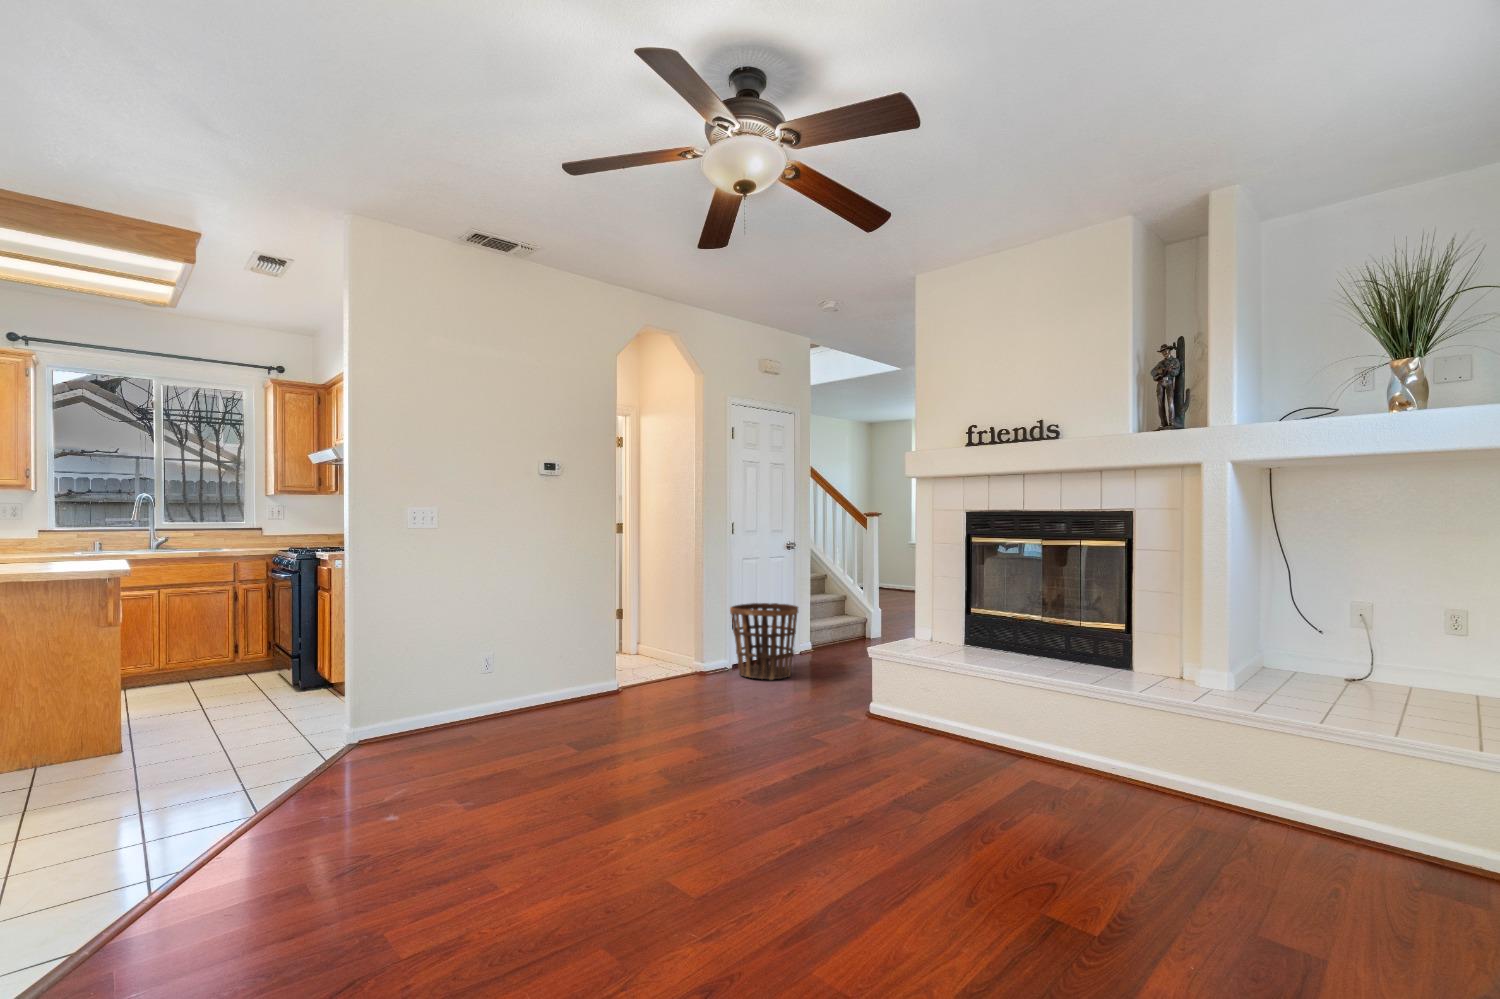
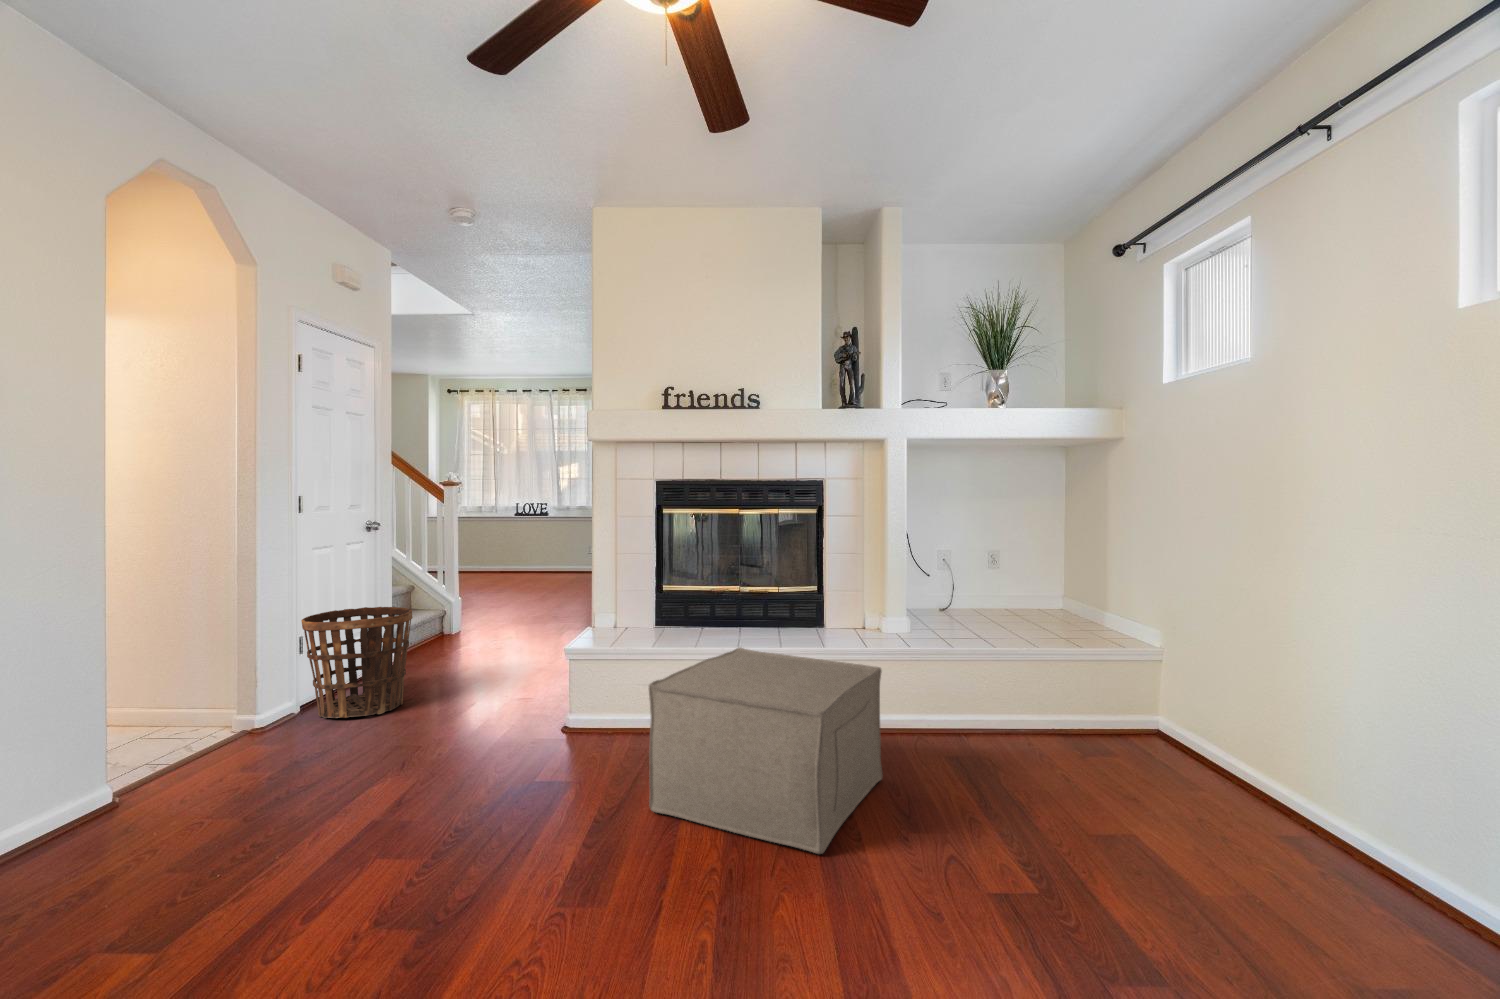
ottoman: none [861,666,1094,841] -> present [649,648,883,854]

